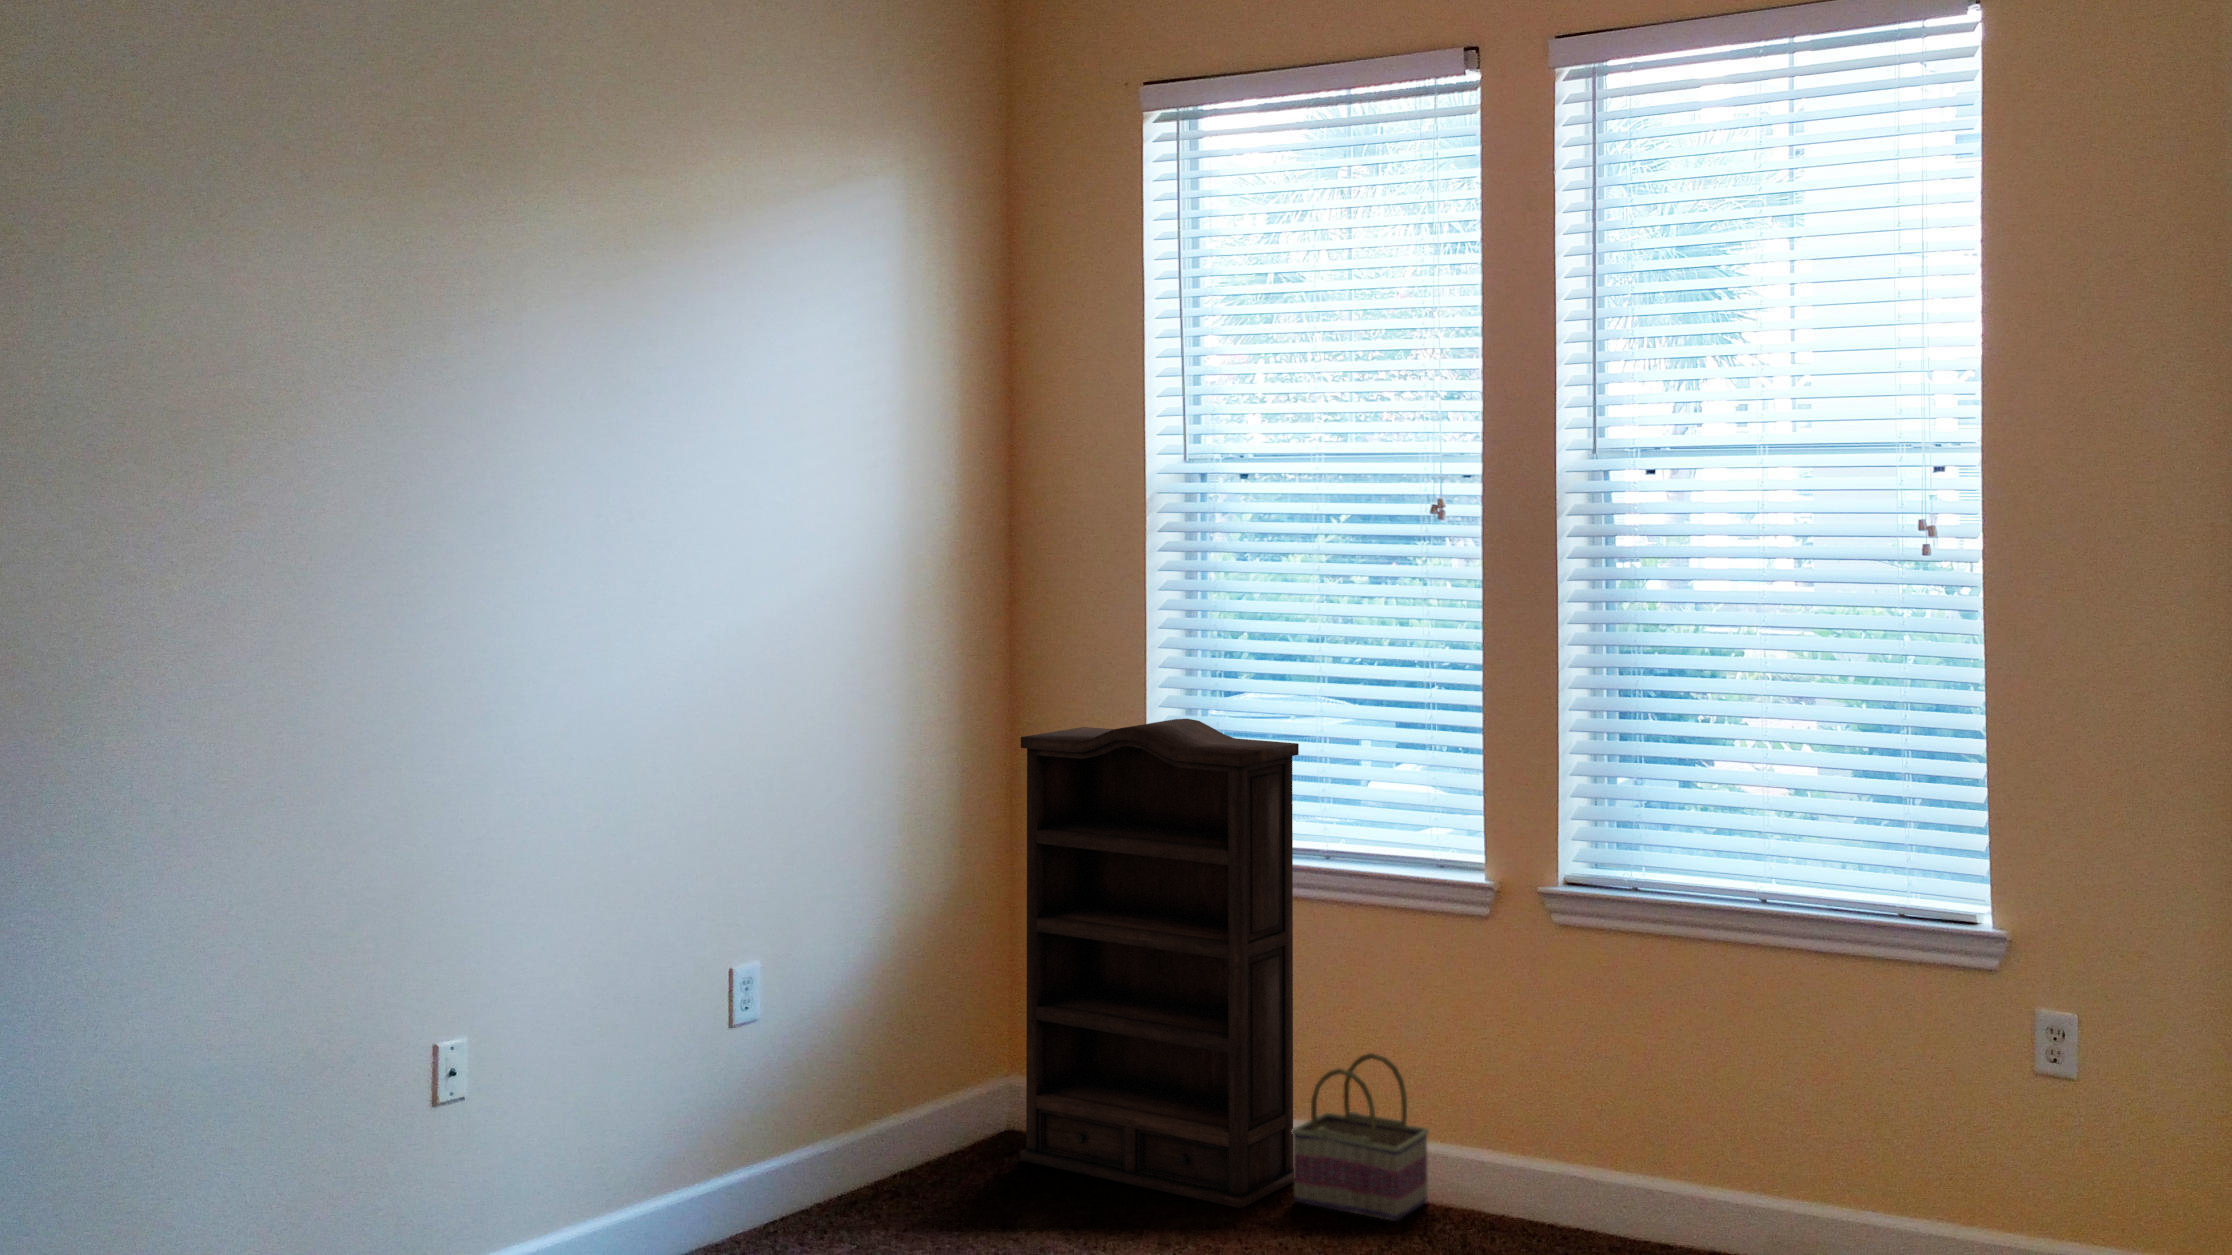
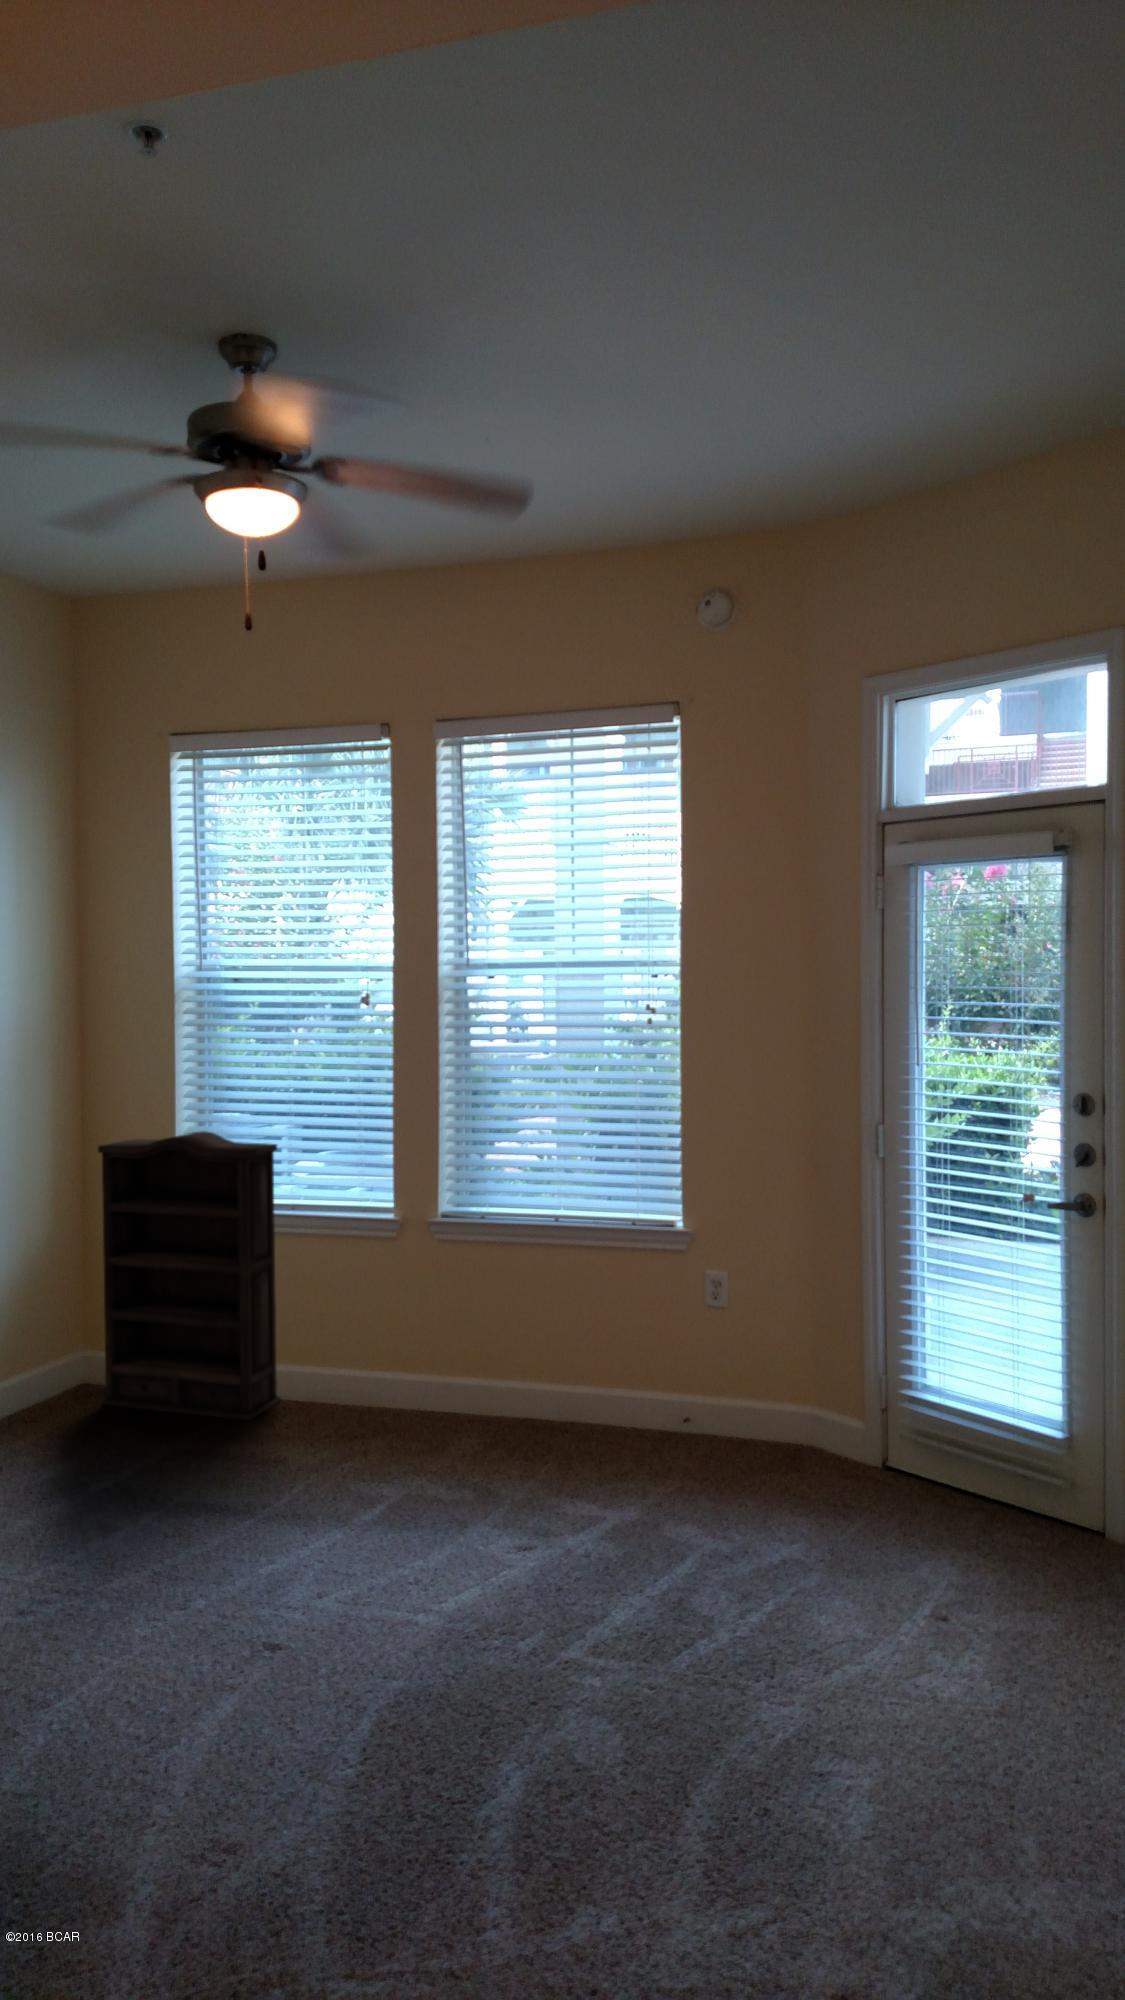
basket: present [1292,1053,1429,1221] -> none [279,1324,362,1420]

